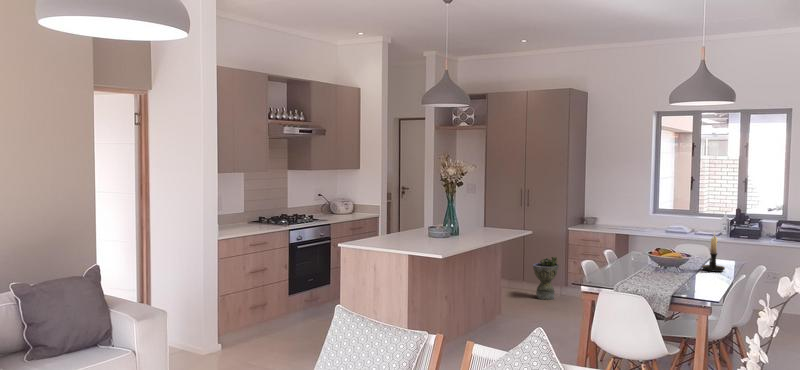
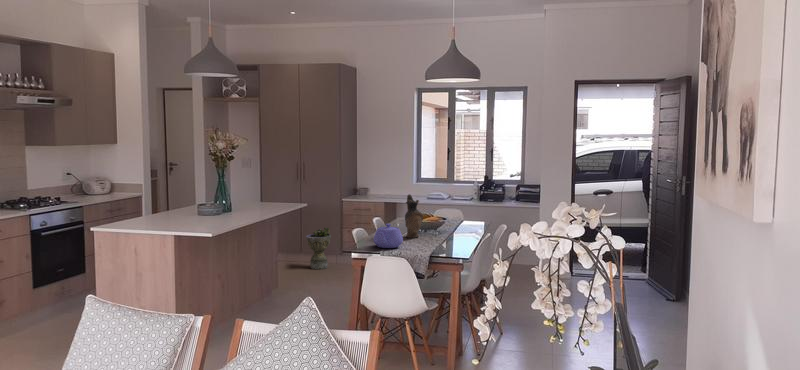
ceramic pitcher: none [643,229,664,274] -> present [405,194,423,238]
candle holder: present [702,232,725,272] -> none [457,194,476,232]
teapot: none [609,259,641,284] -> present [374,224,403,248]

